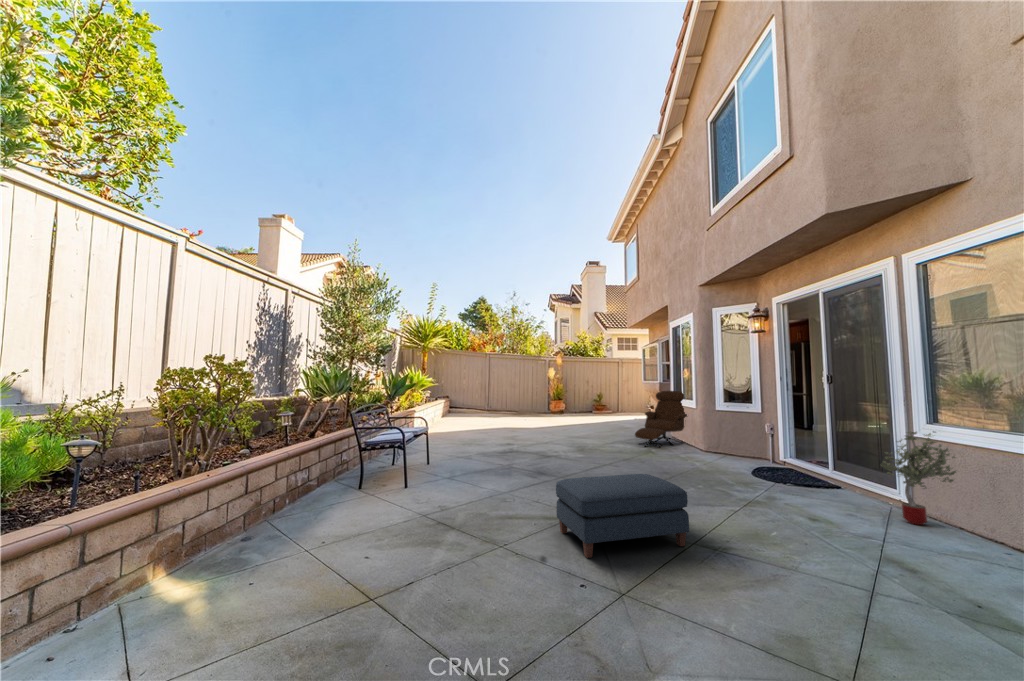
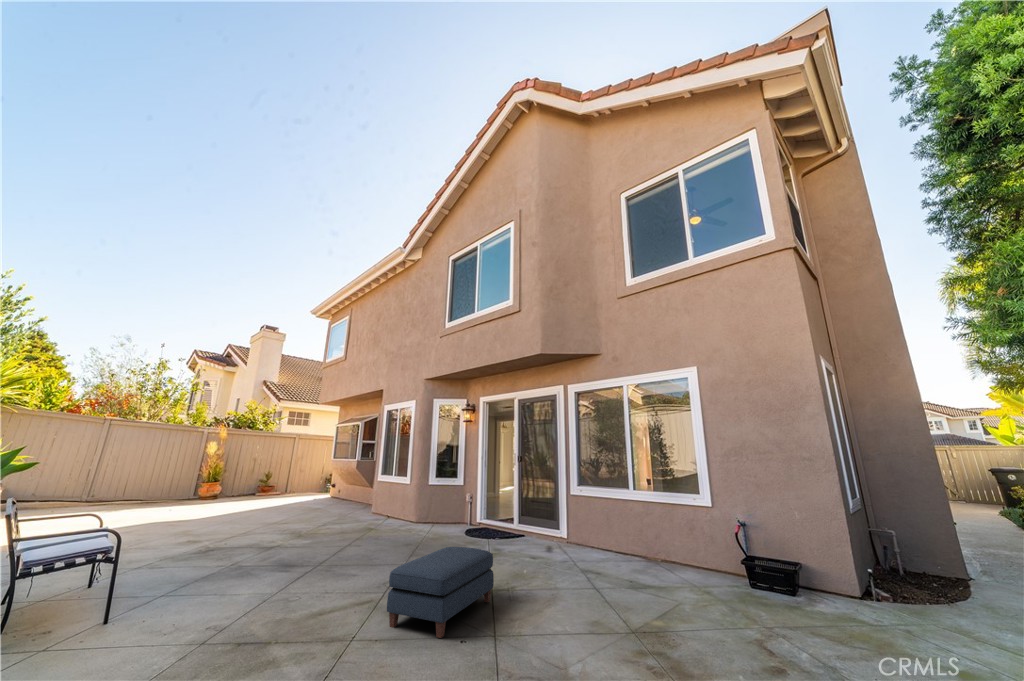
lounge chair: present [635,391,687,447] -> none [351,469,397,529]
potted tree: present [881,432,956,525] -> none [548,489,585,549]

